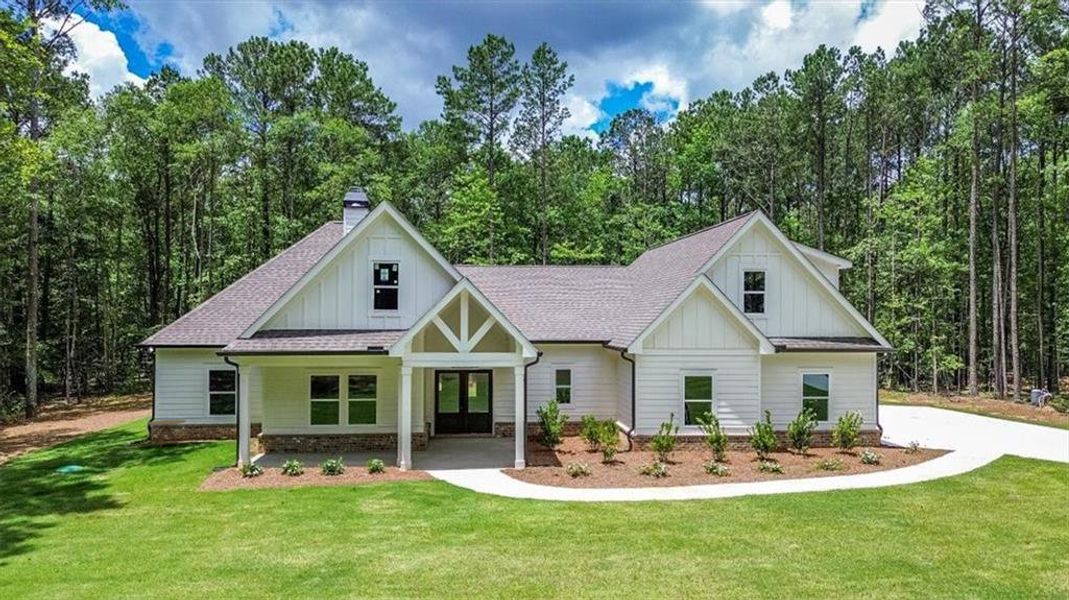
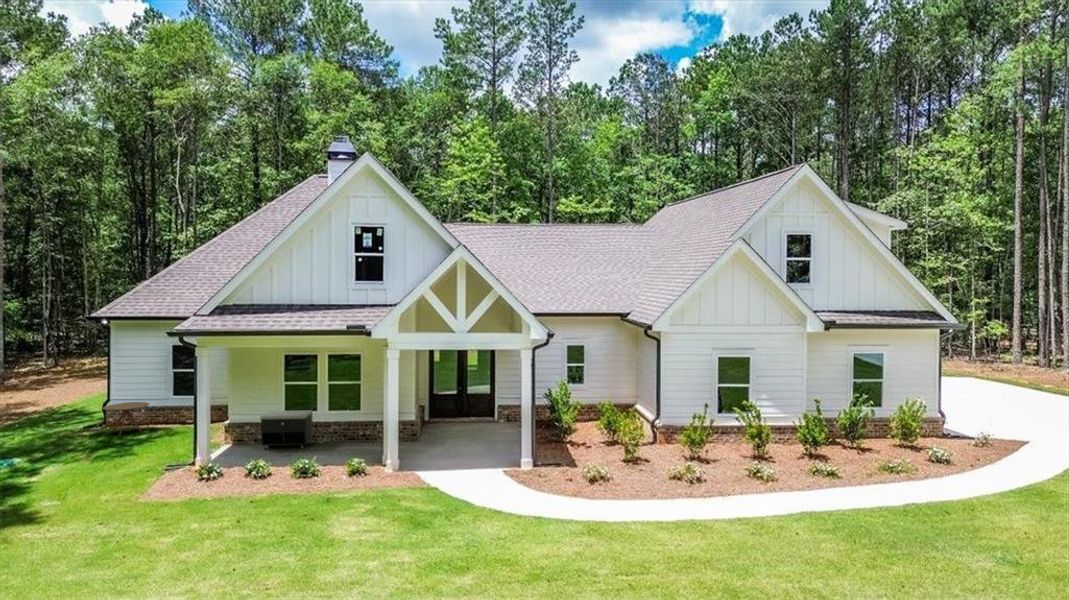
storage bench: none [289,424,333,456] -> present [260,410,313,448]

